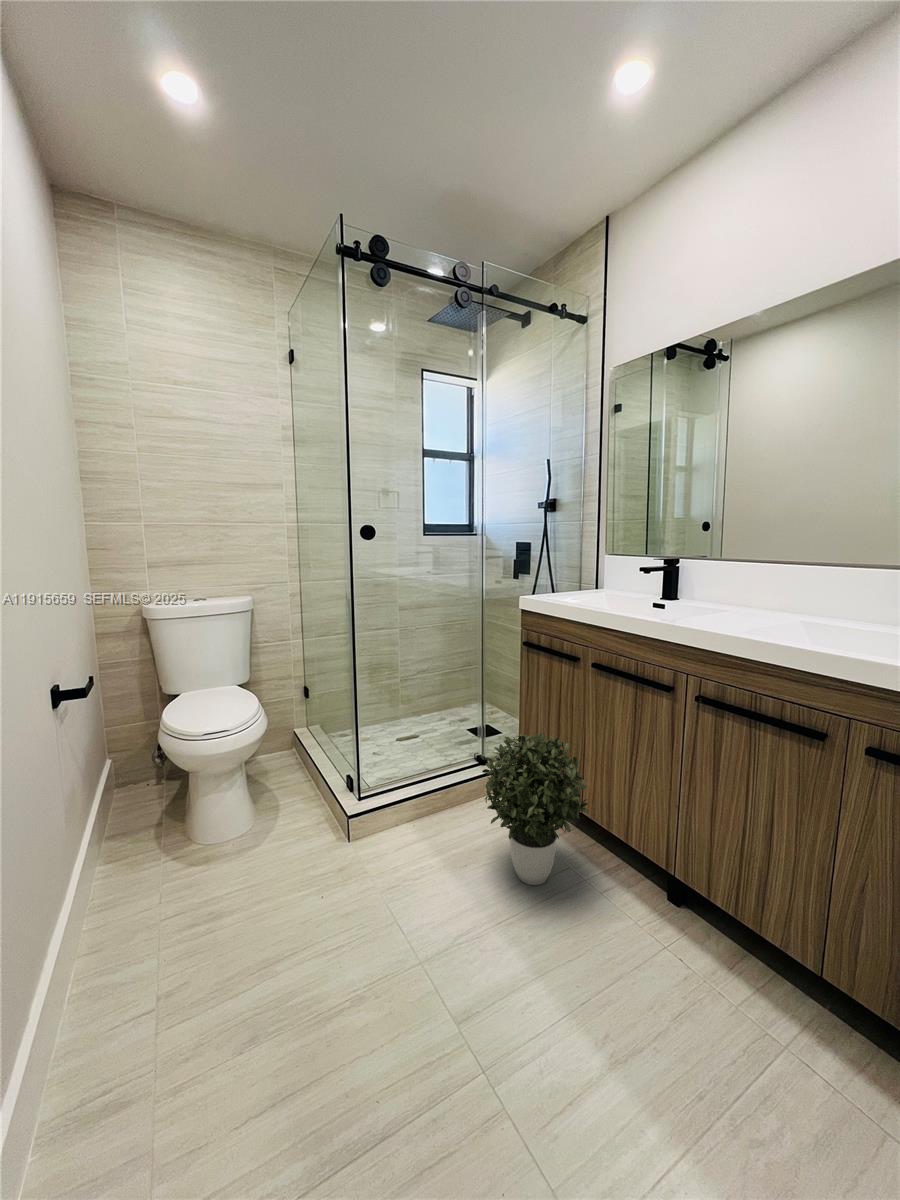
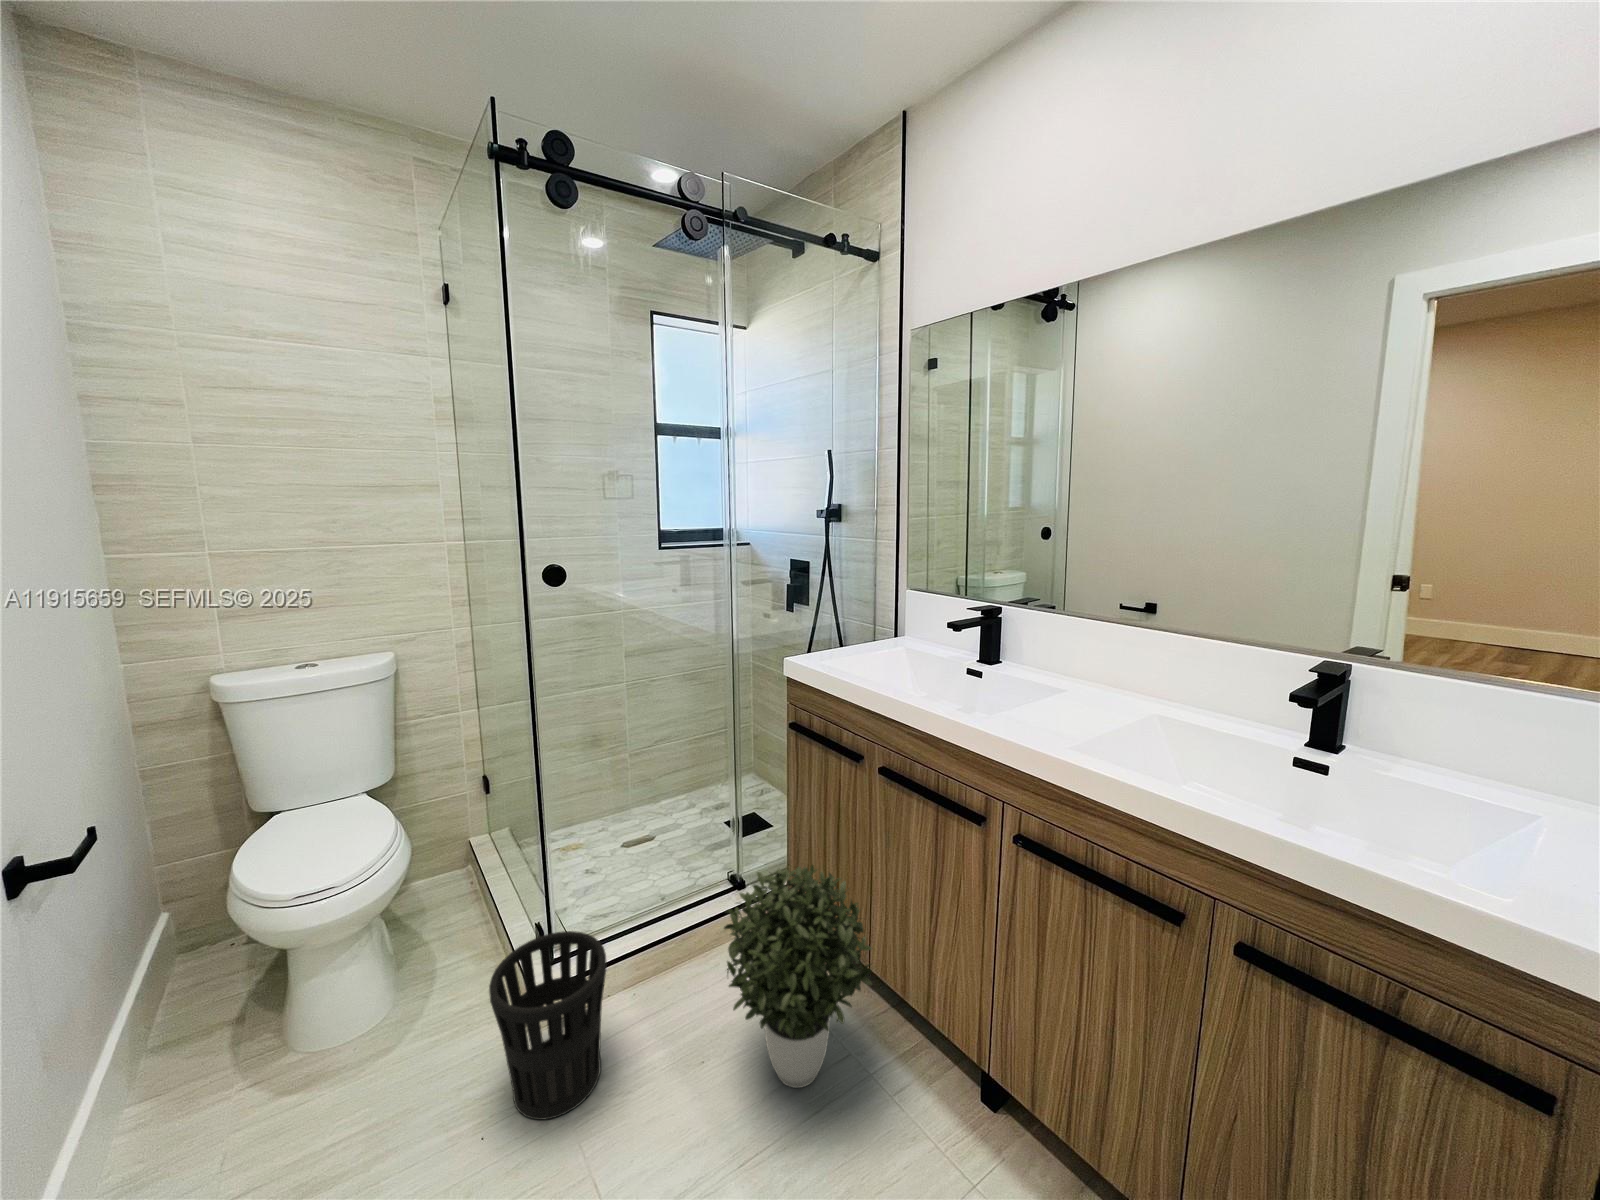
wastebasket: none [329,772,403,889] -> present [489,931,606,1120]

